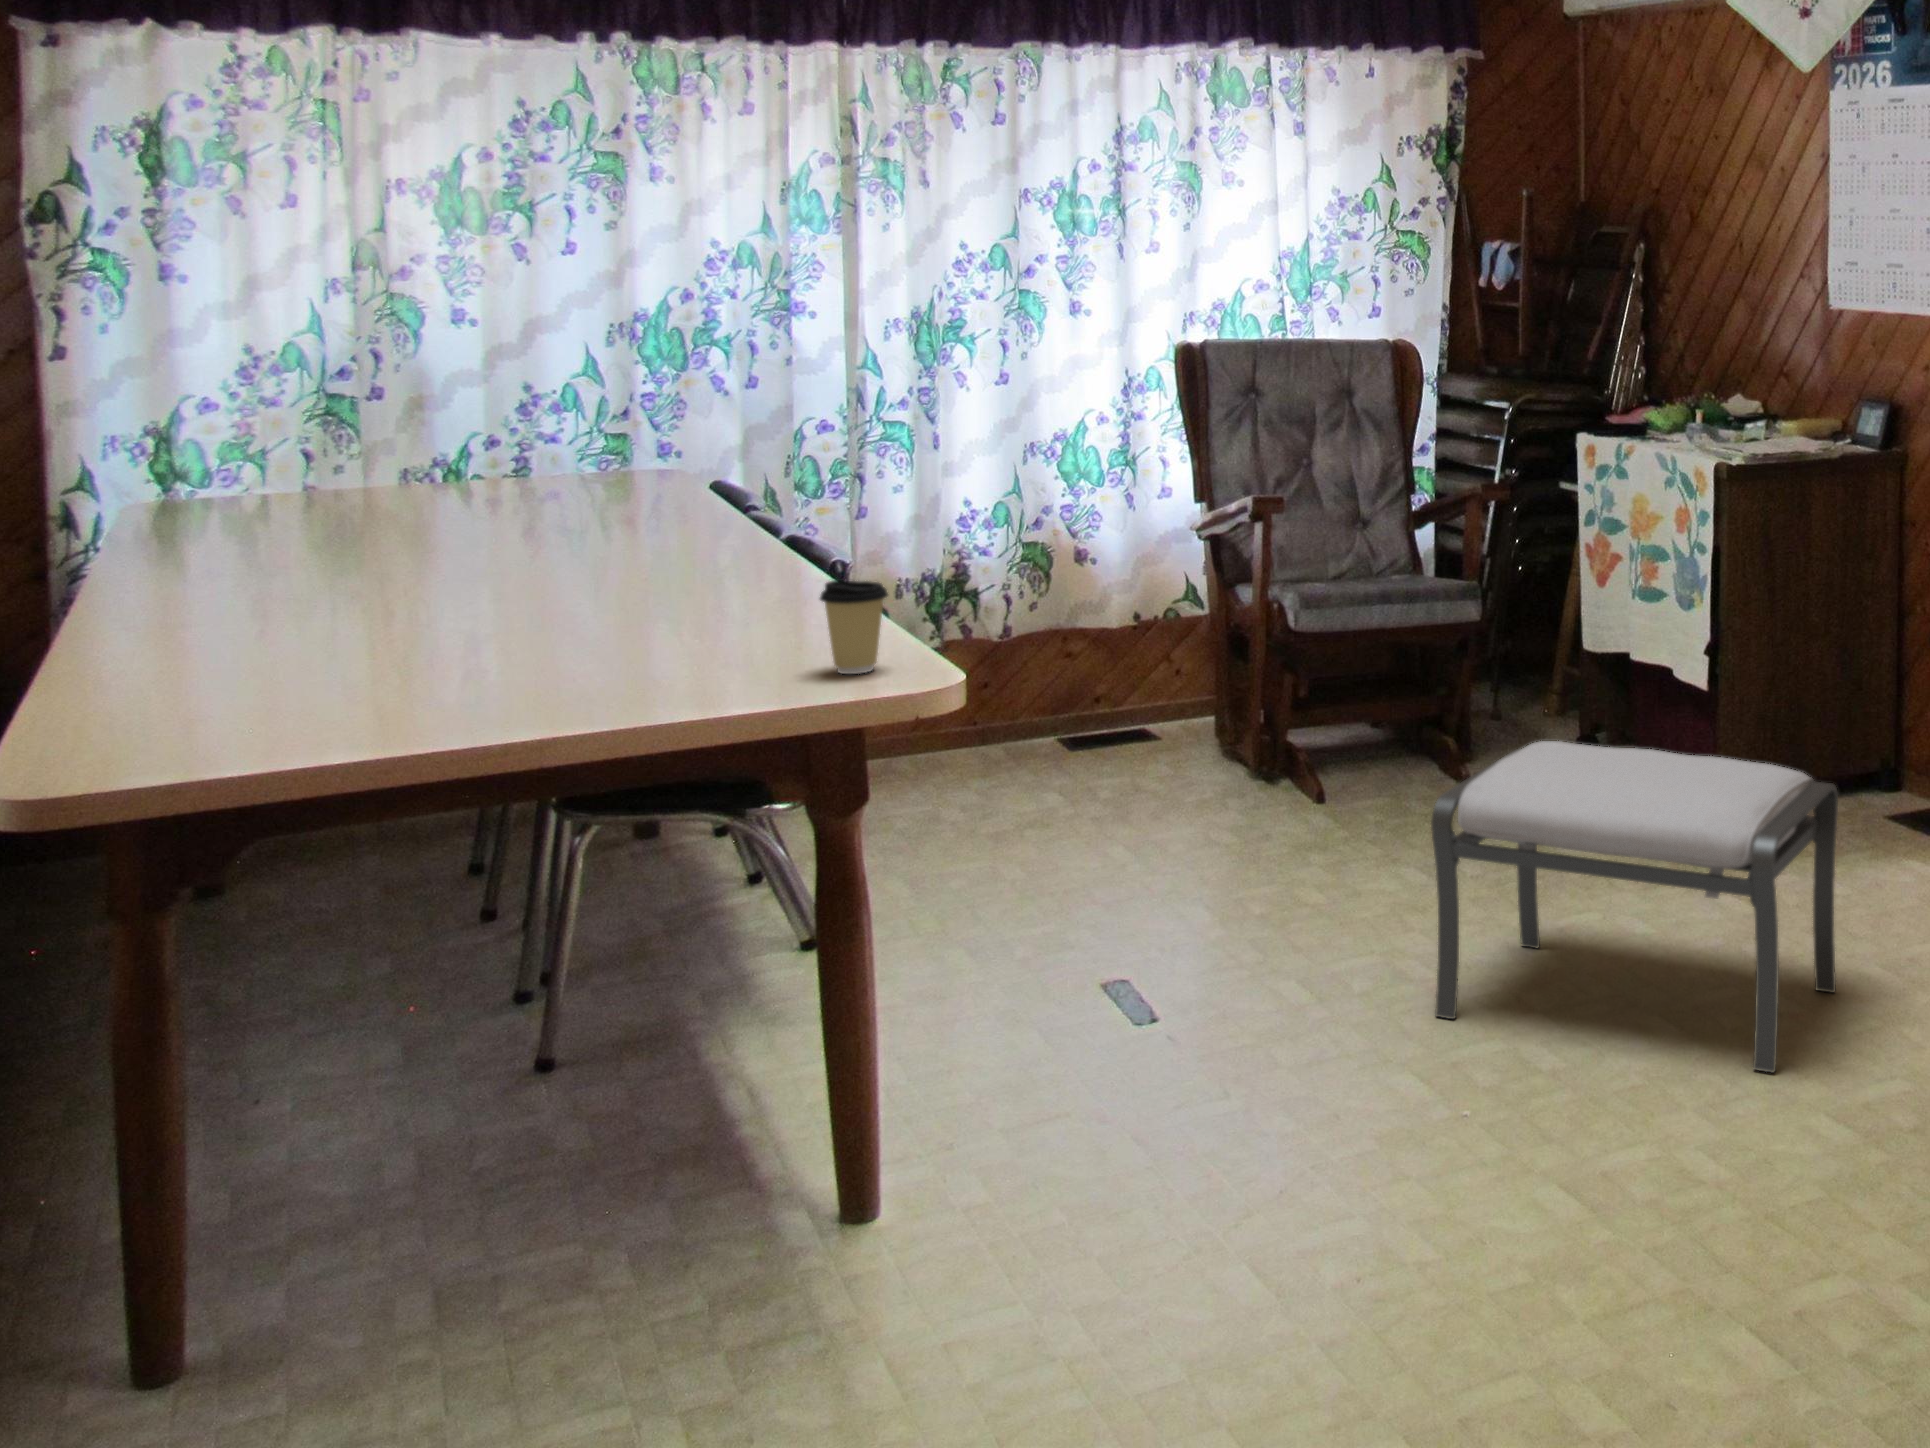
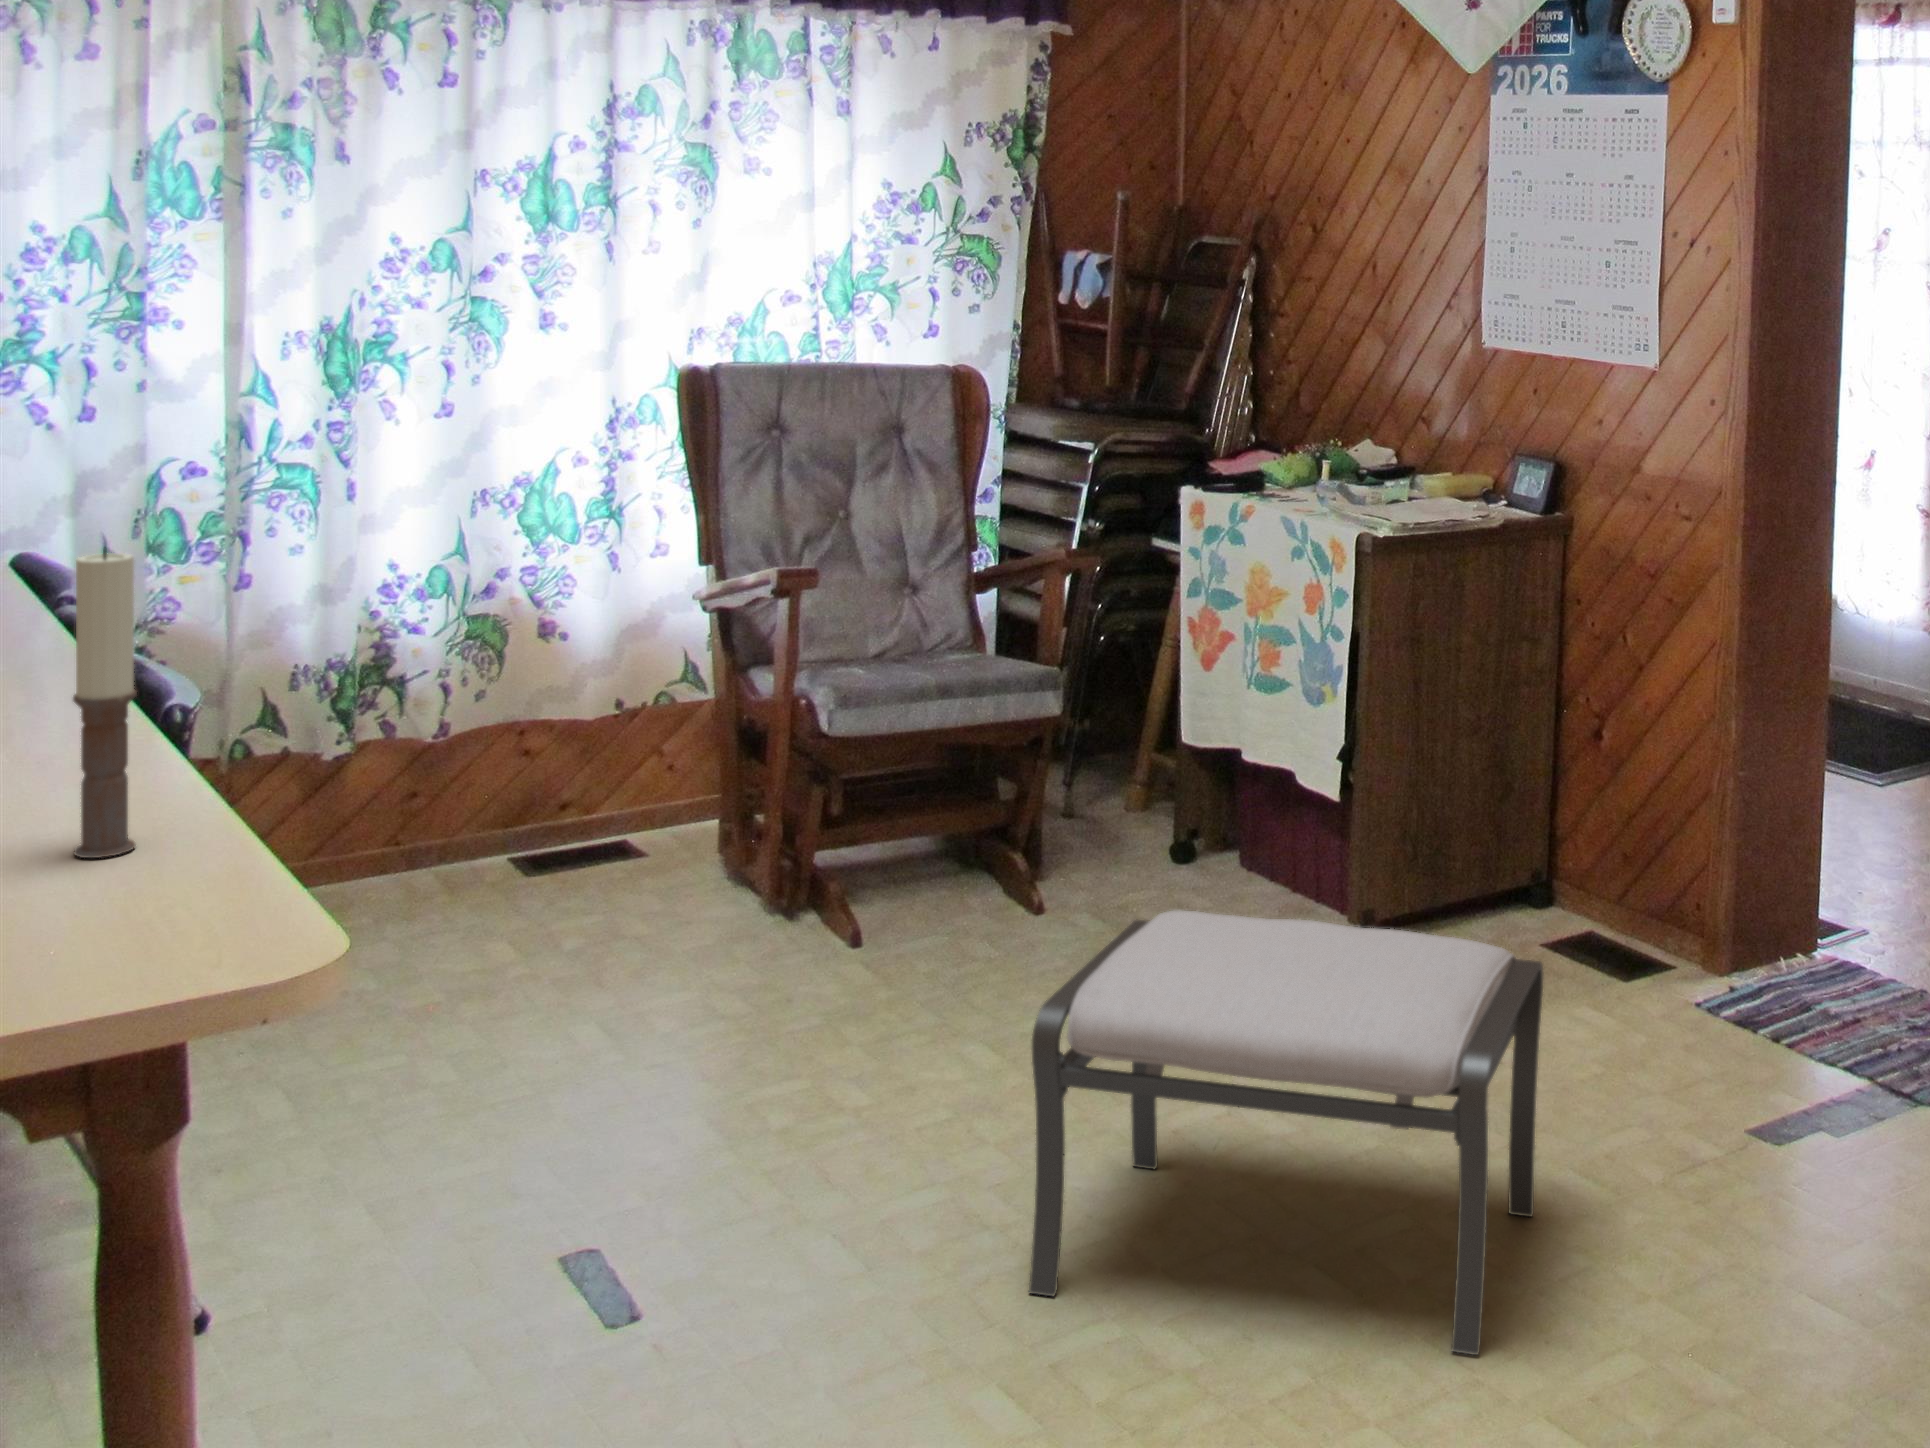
candle: none [793,427,832,631] -> present [73,549,137,858]
coffee cup: present [820,580,888,674] -> none [97,804,220,956]

